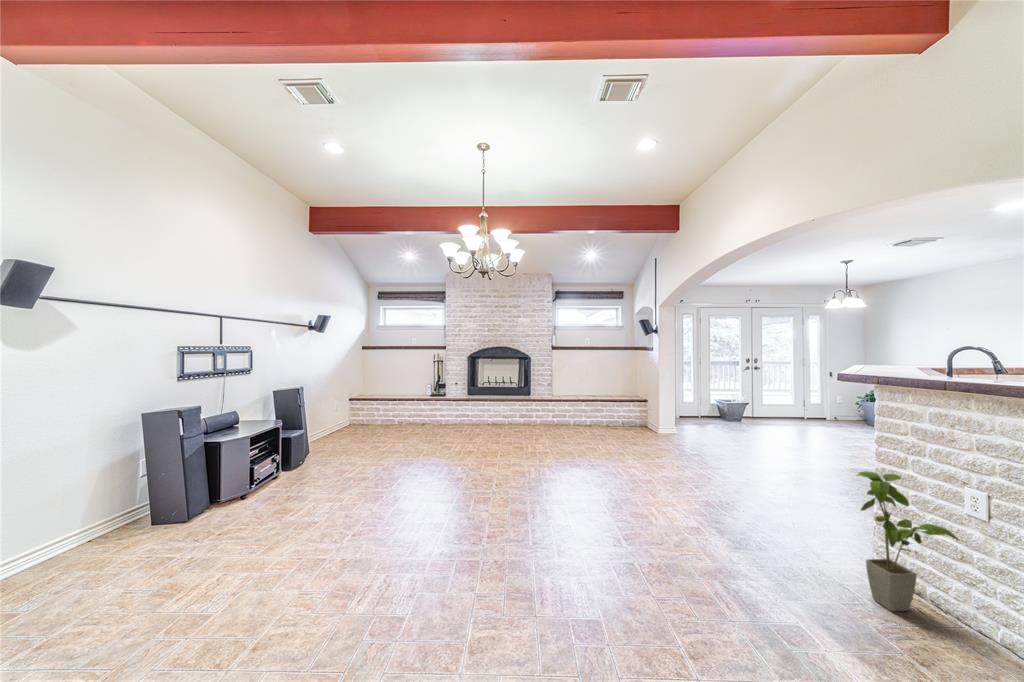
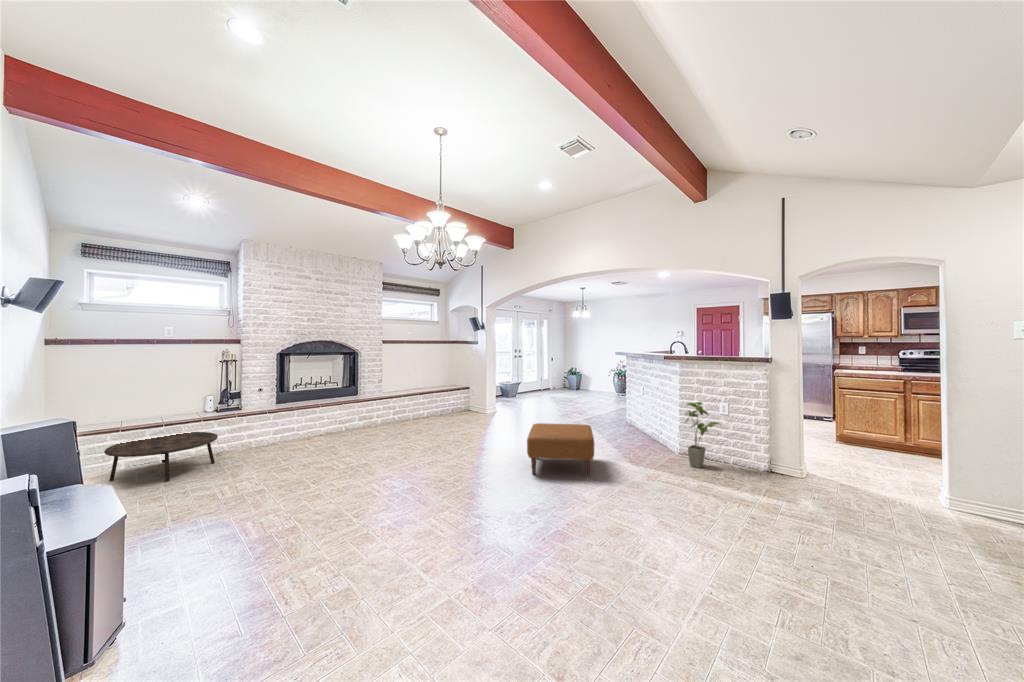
coffee table: none [330,408,396,442] -> present [104,432,218,482]
ottoman: none [573,453,693,546] -> present [527,423,594,477]

